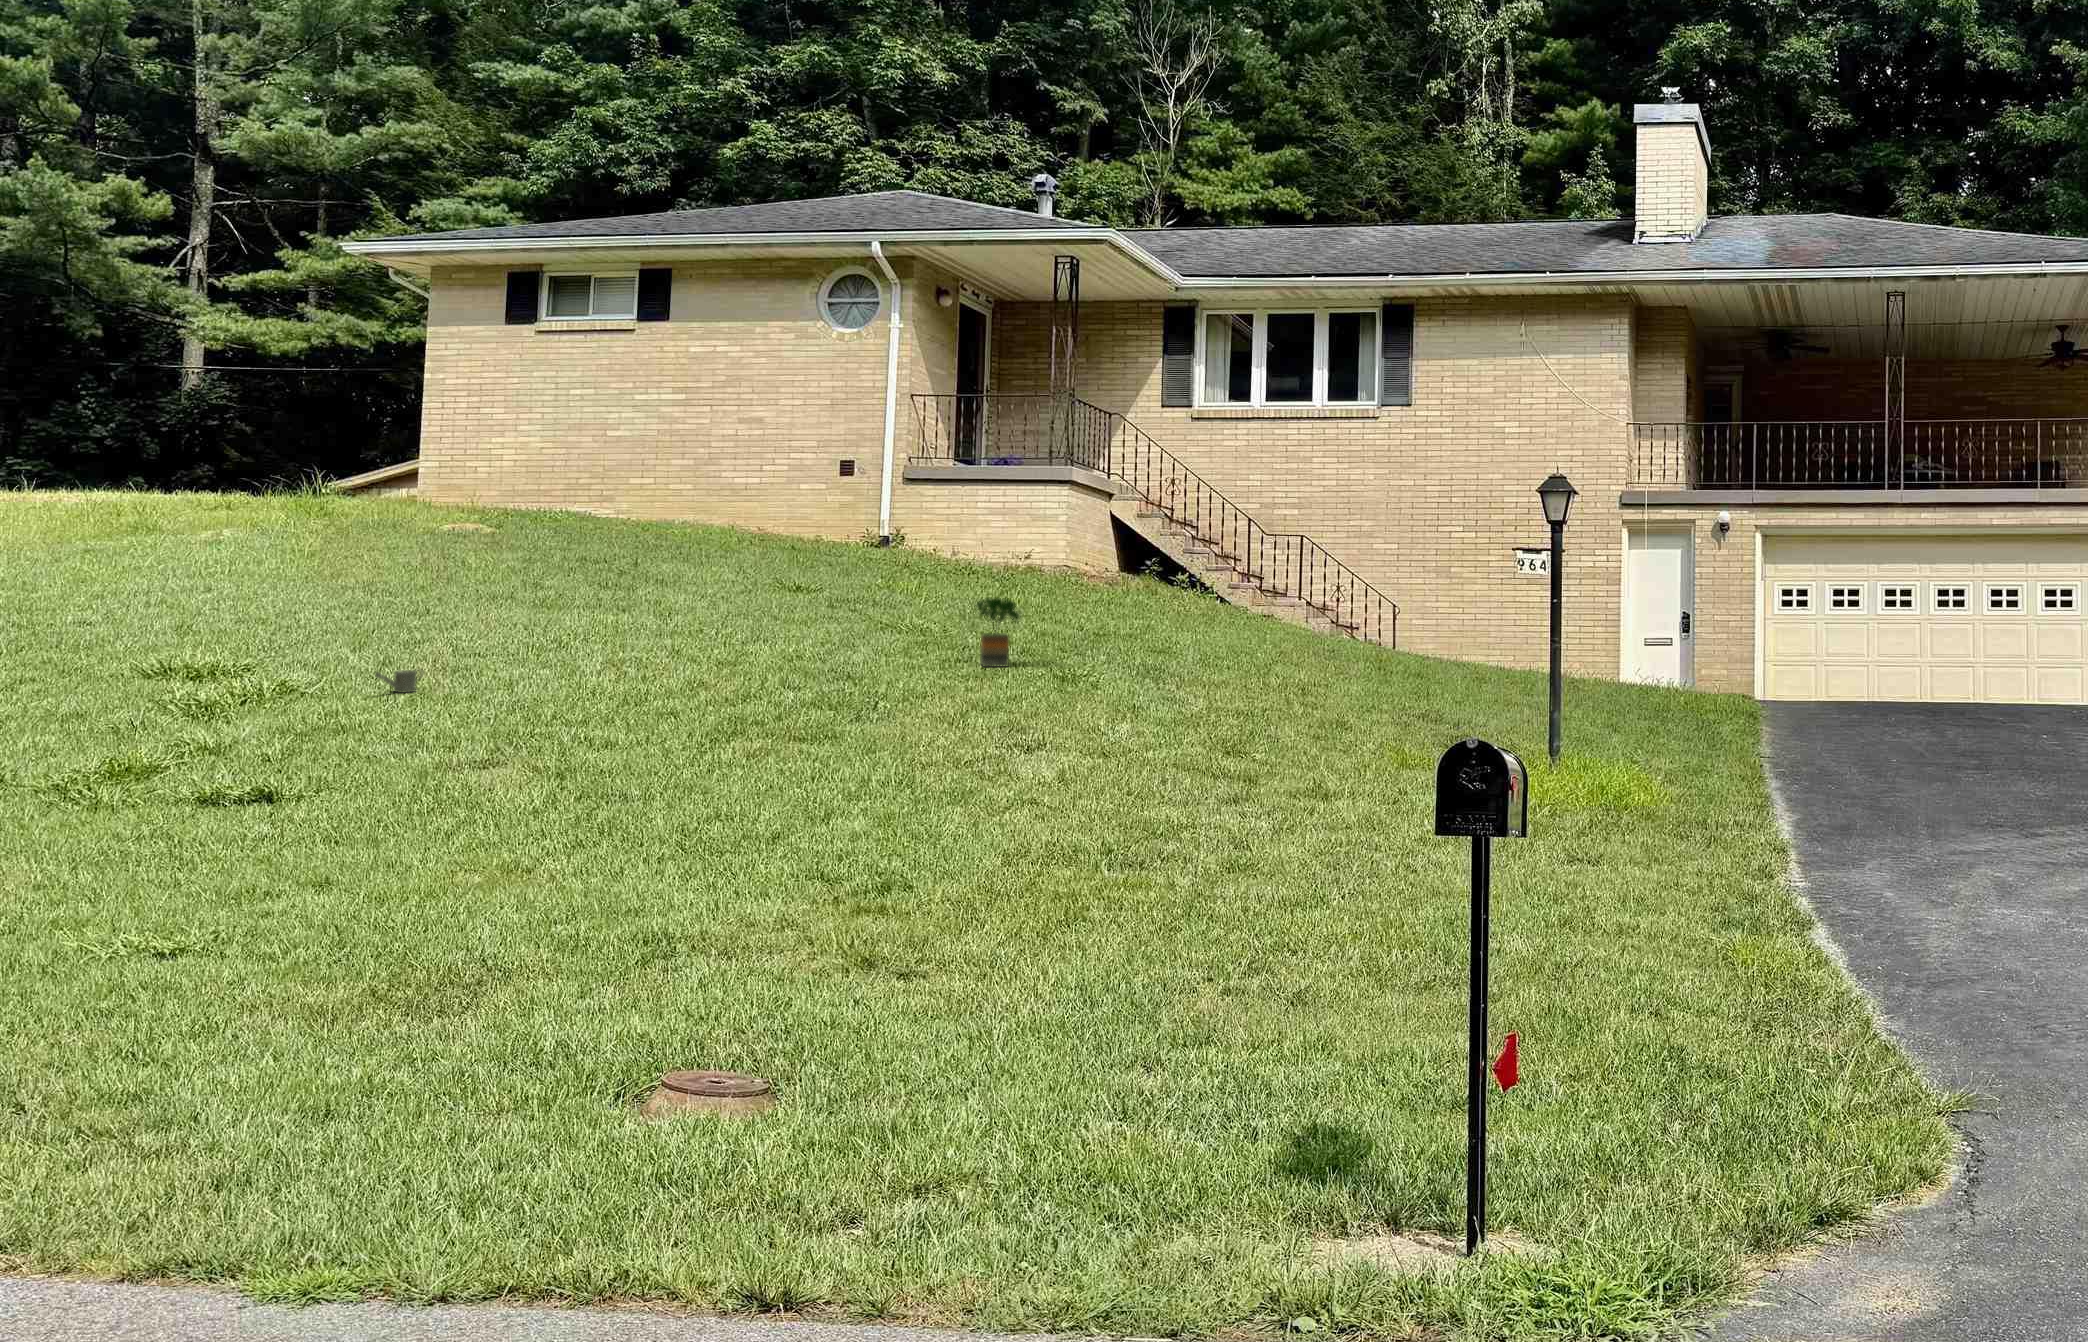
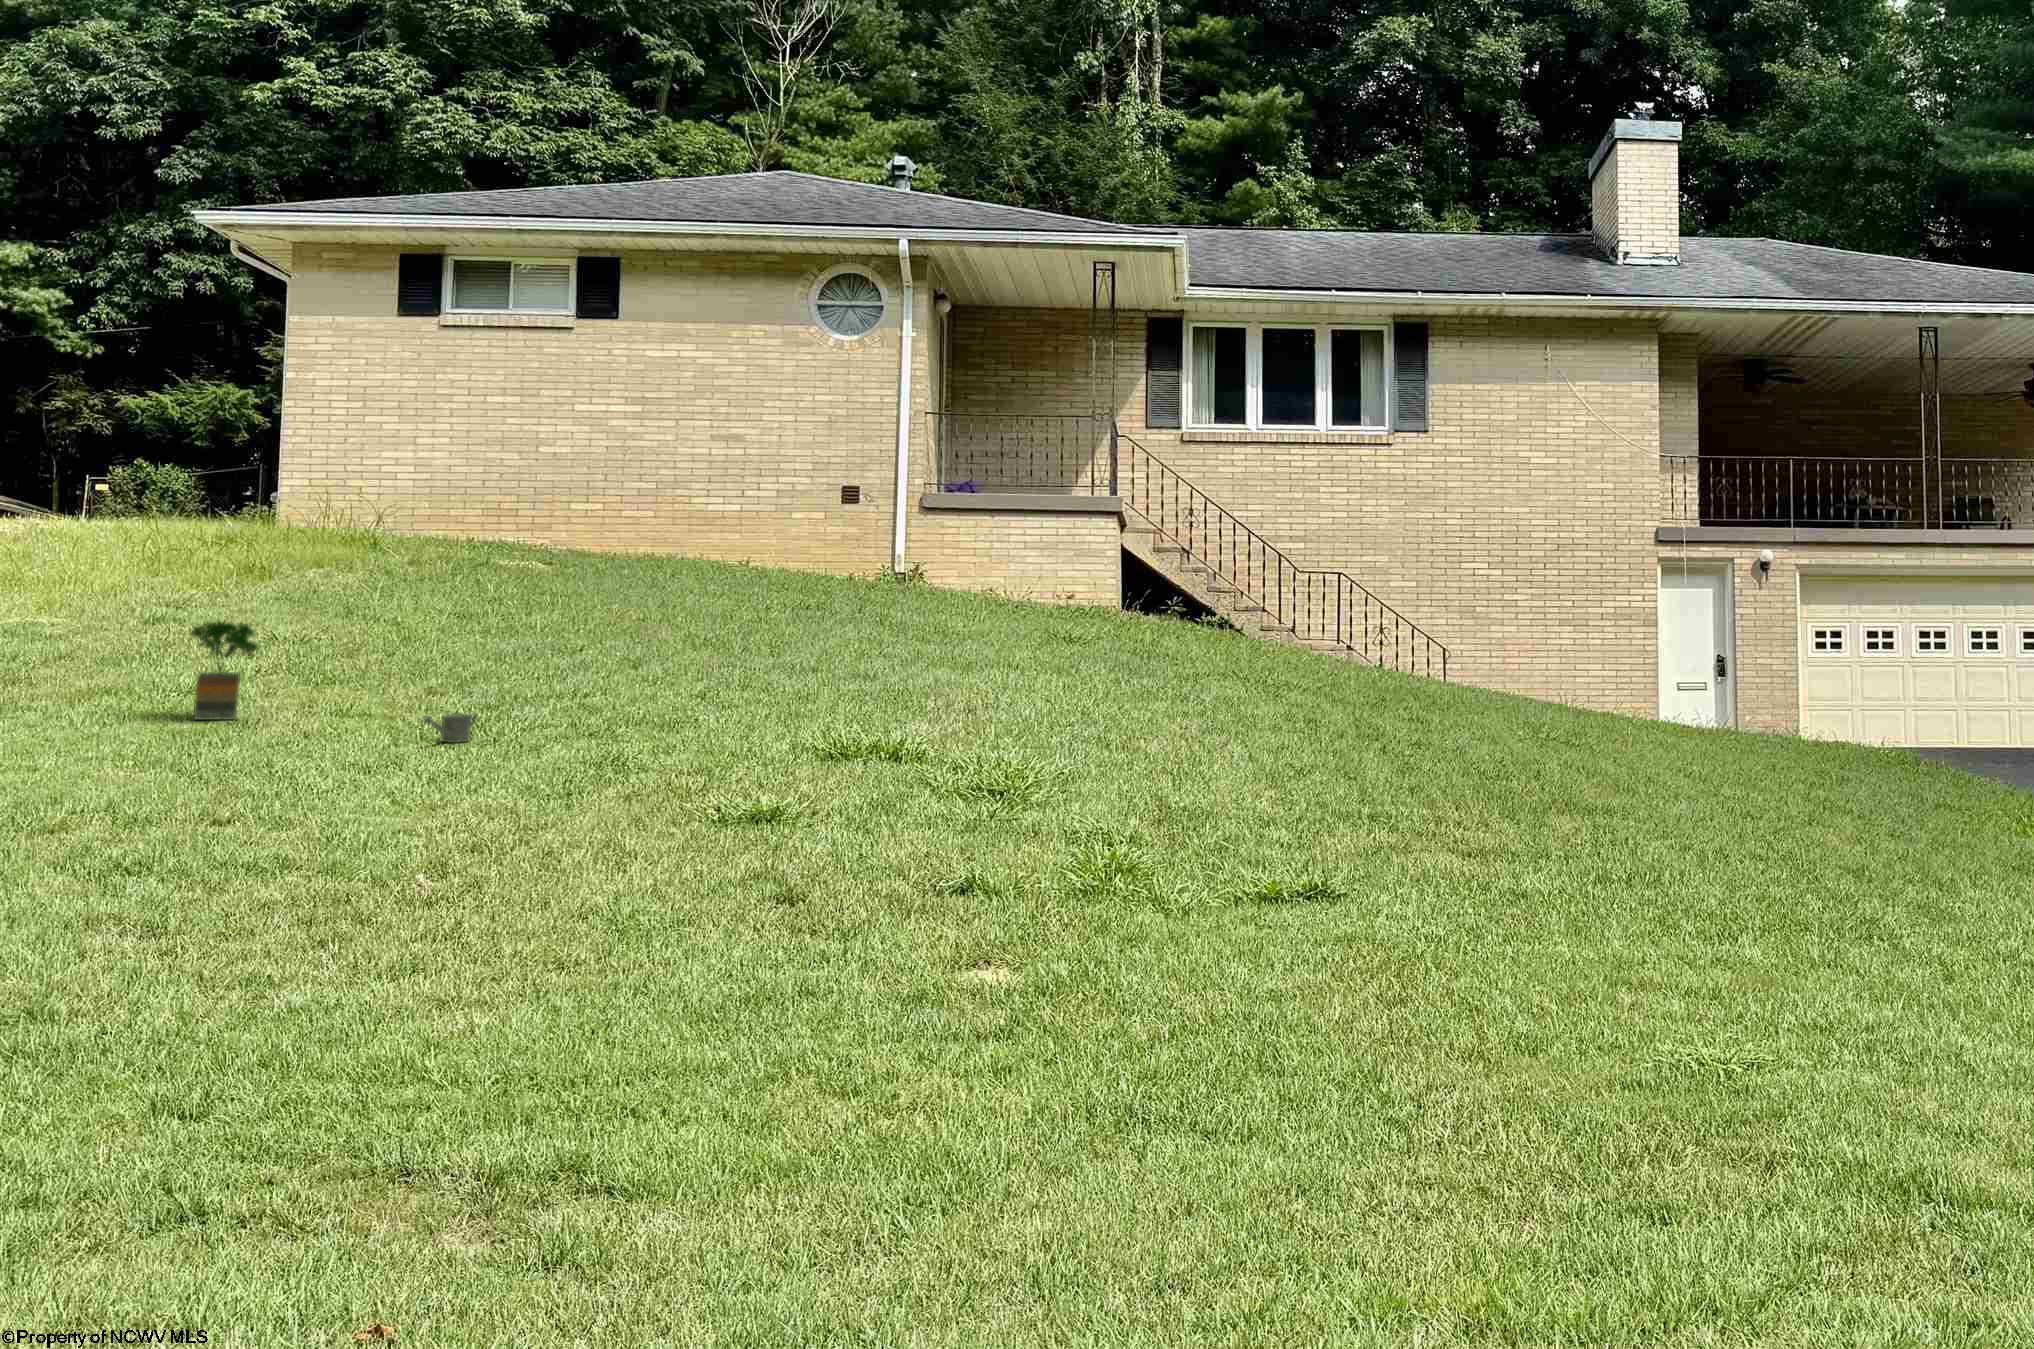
potted tree: present [975,598,1021,667] -> present [189,621,260,720]

